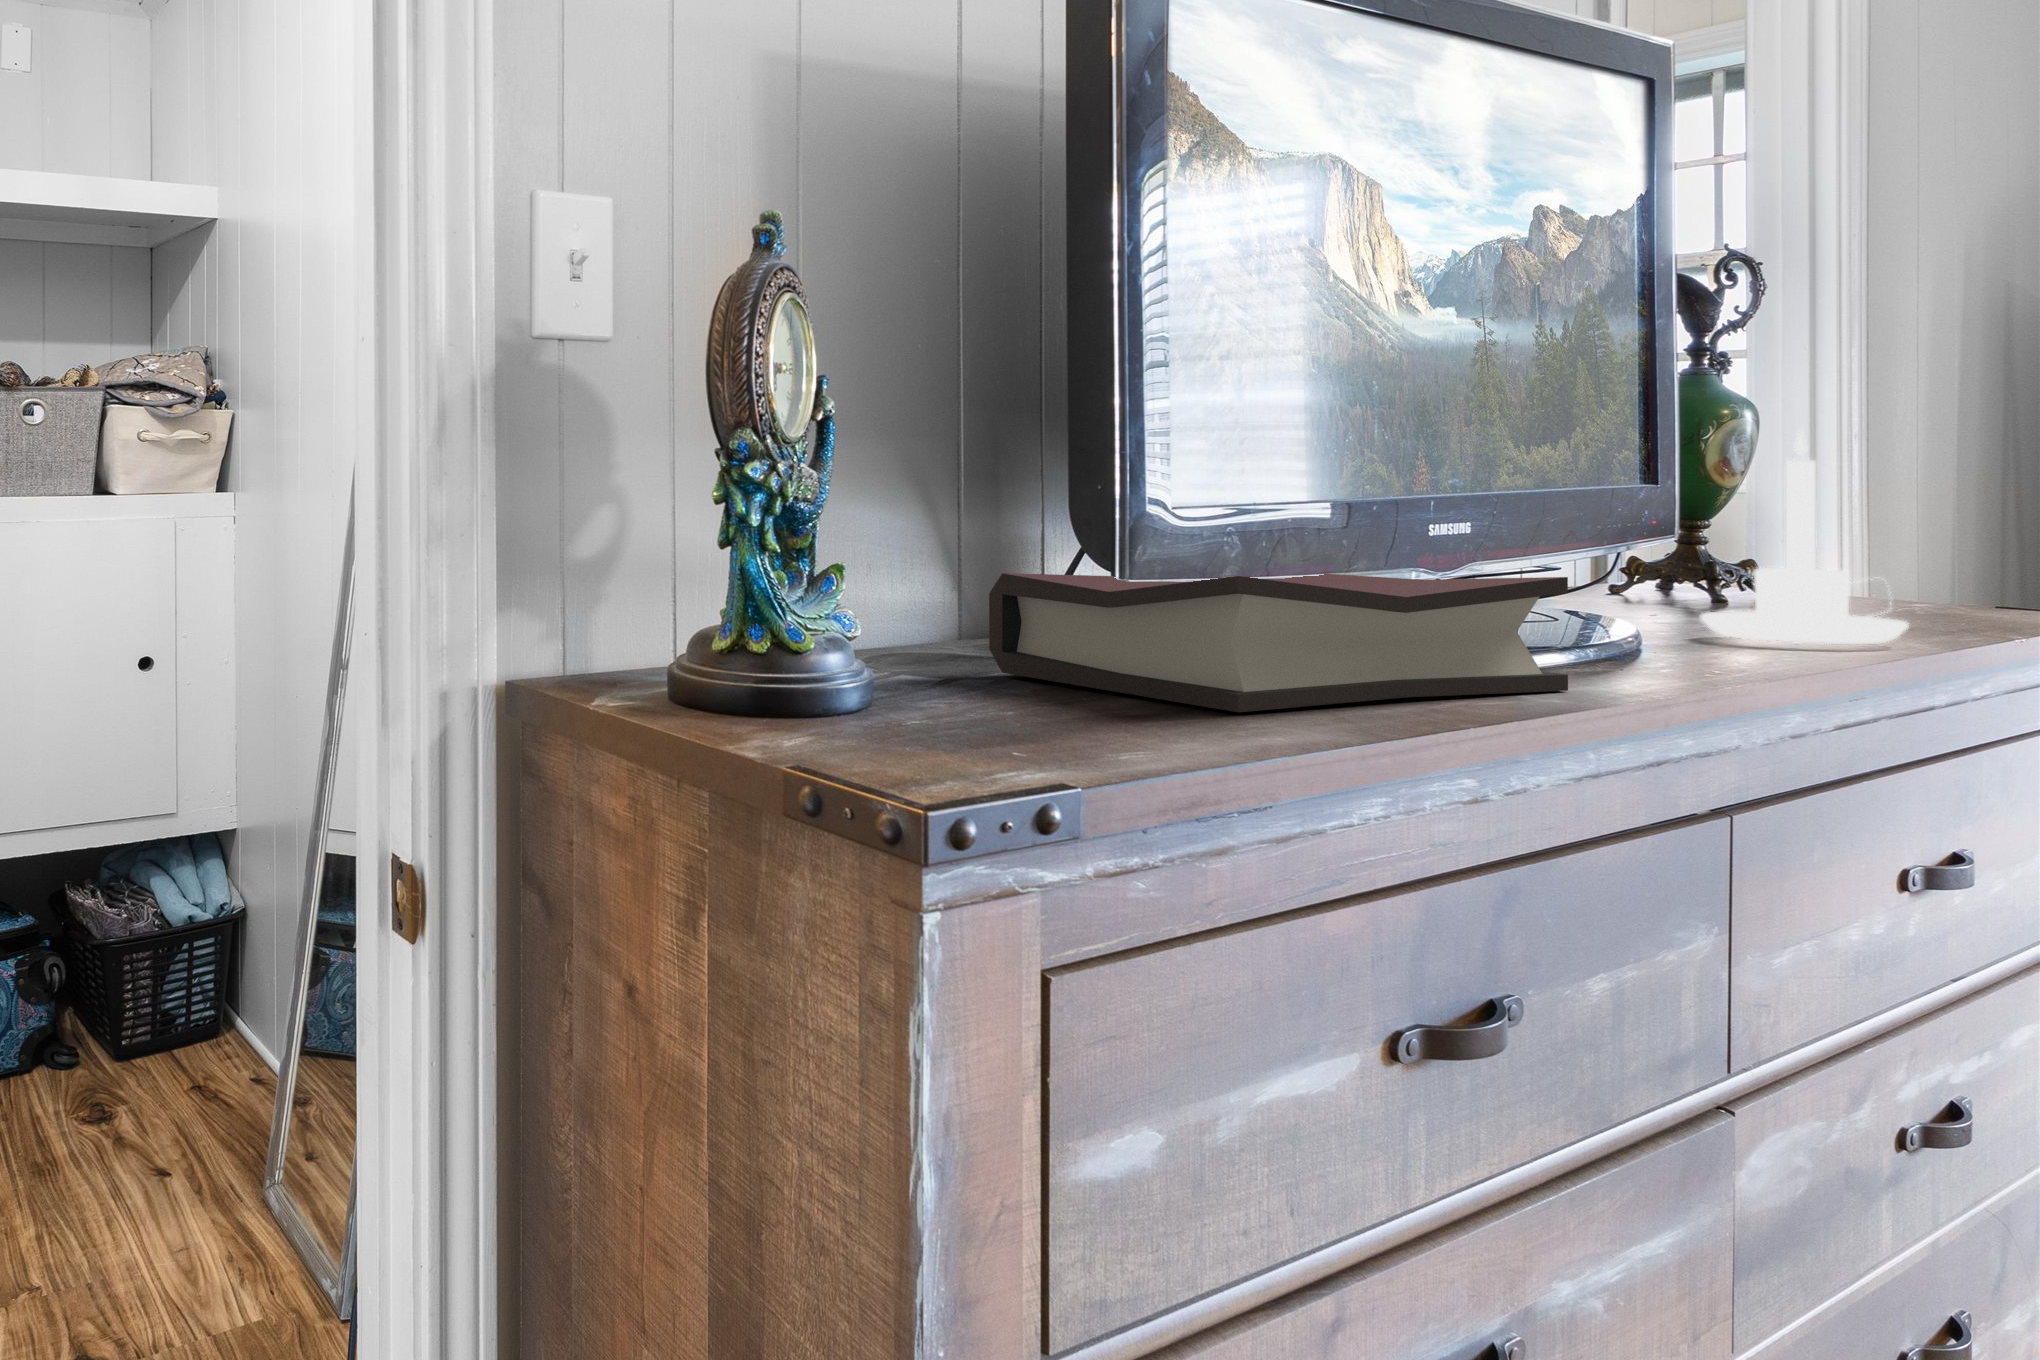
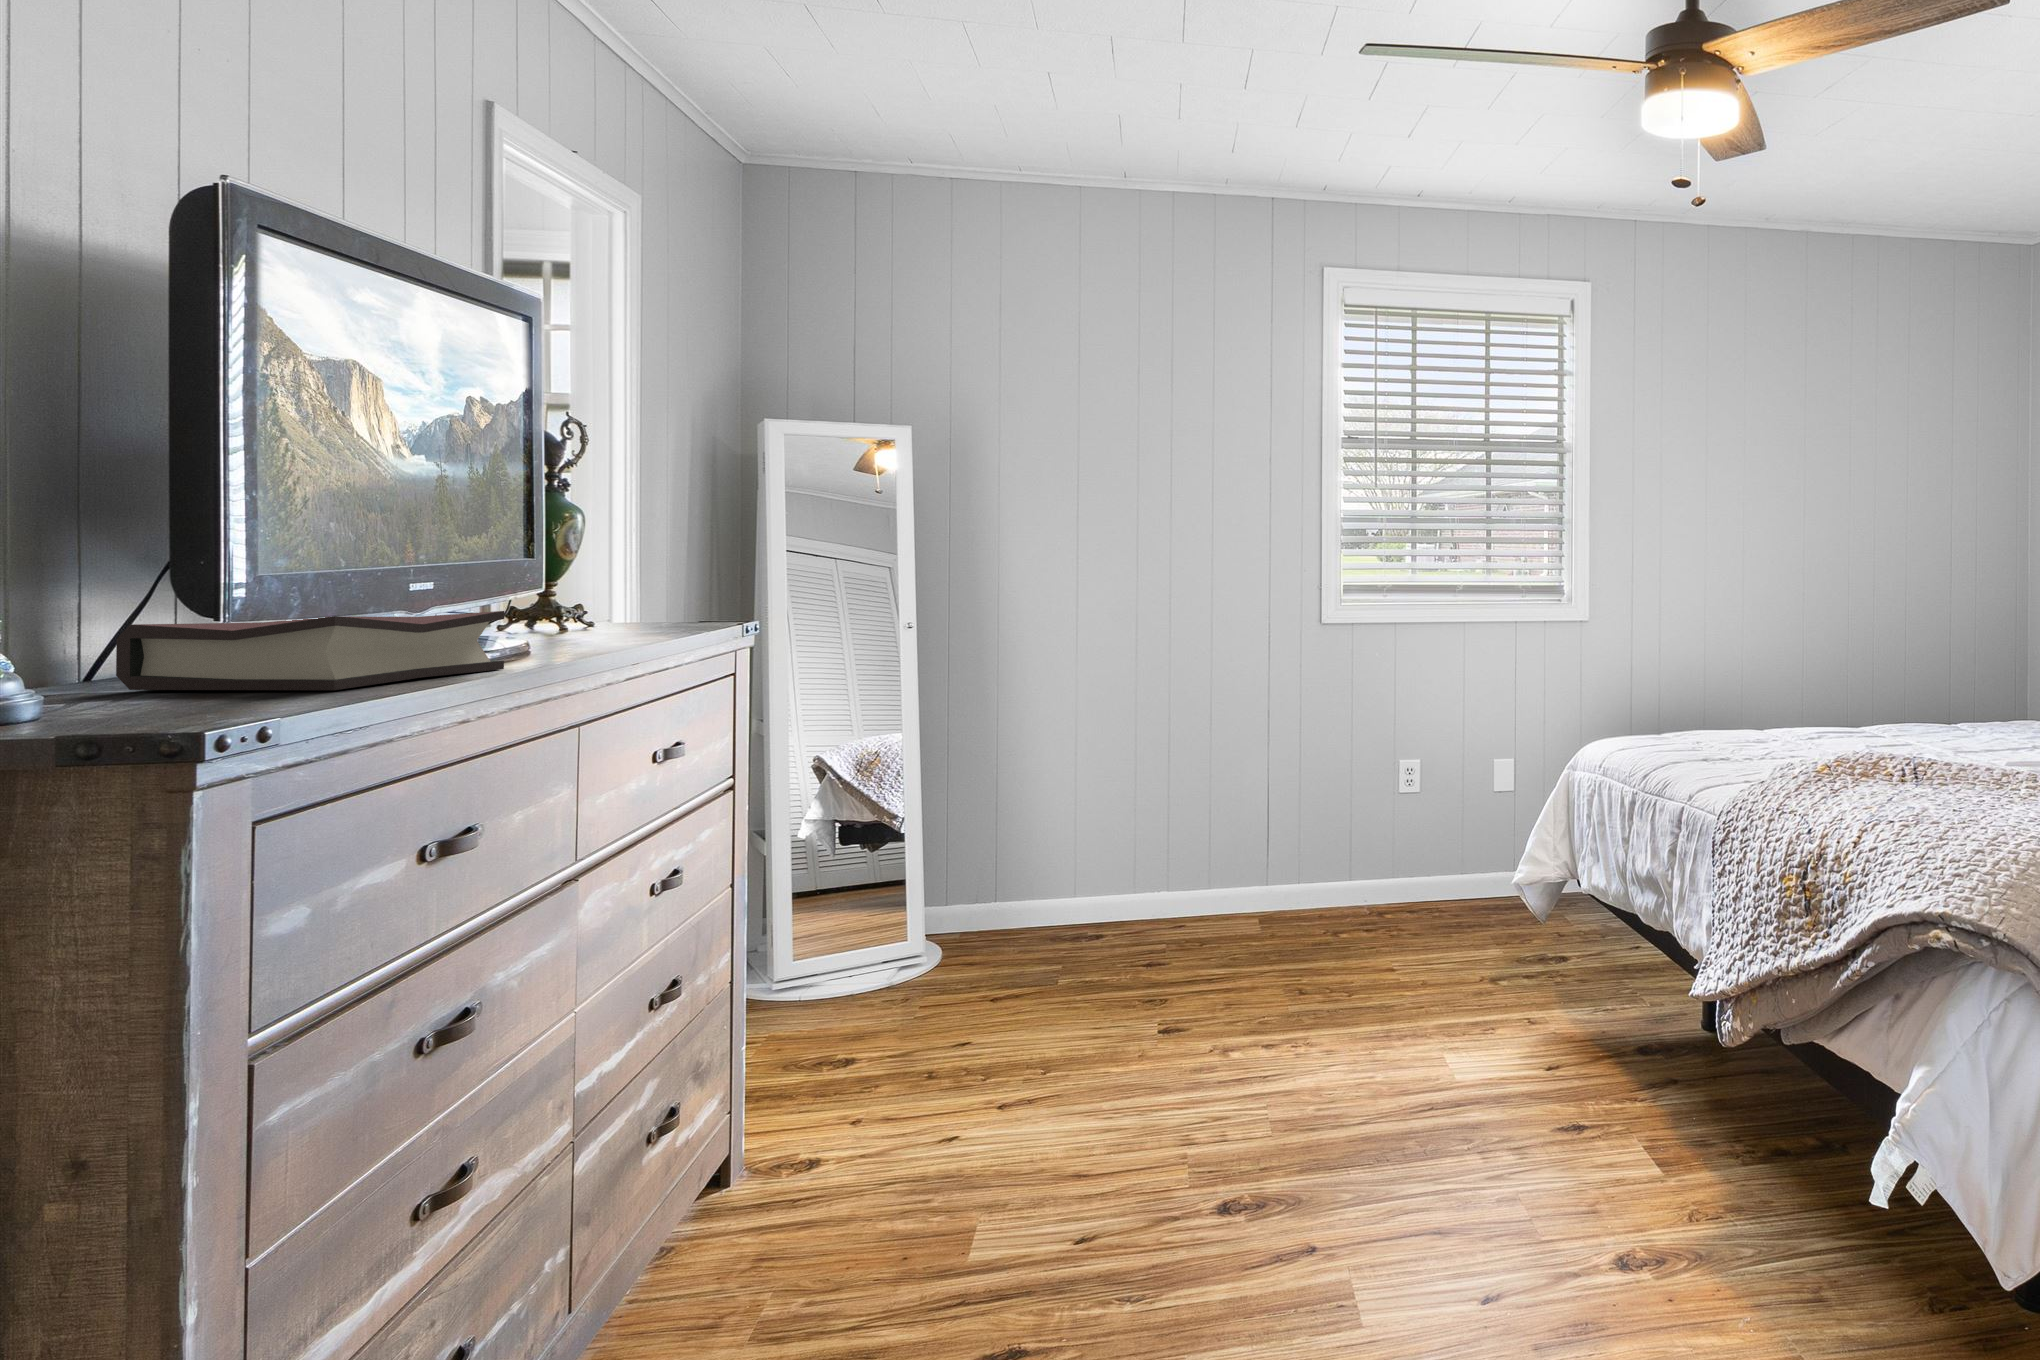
candle holder: present [1701,431,1909,644] -> none [559,530,661,643]

